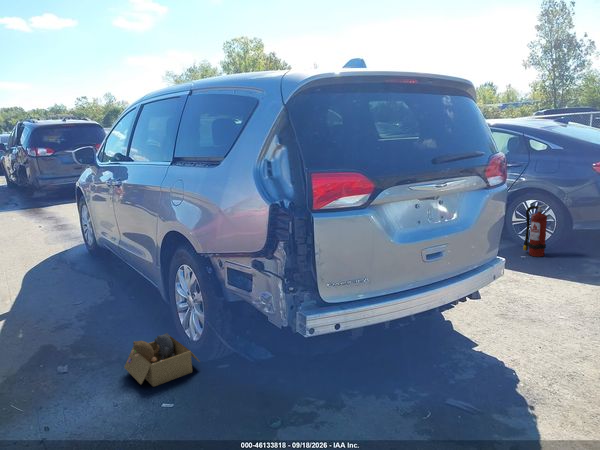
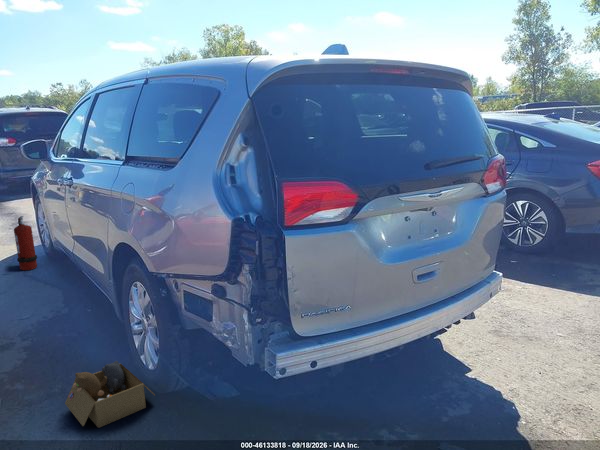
fire extinguisher: present [523,204,548,257] -> present [14,216,37,271]

